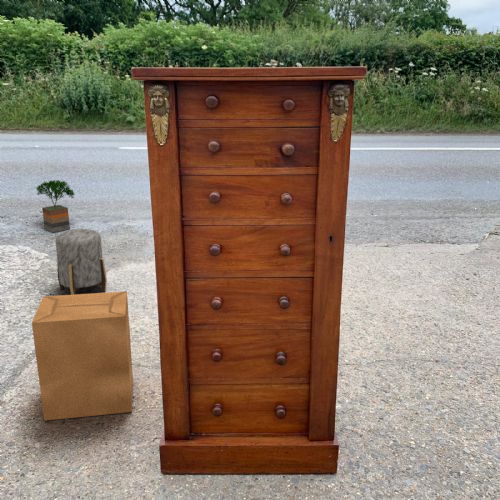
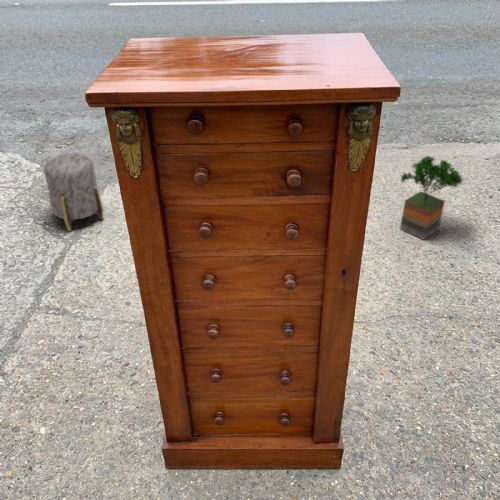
potted tree: present [37,180,74,233] -> present [400,156,463,239]
cardboard box: present [32,291,133,421] -> none [22,265,135,399]

